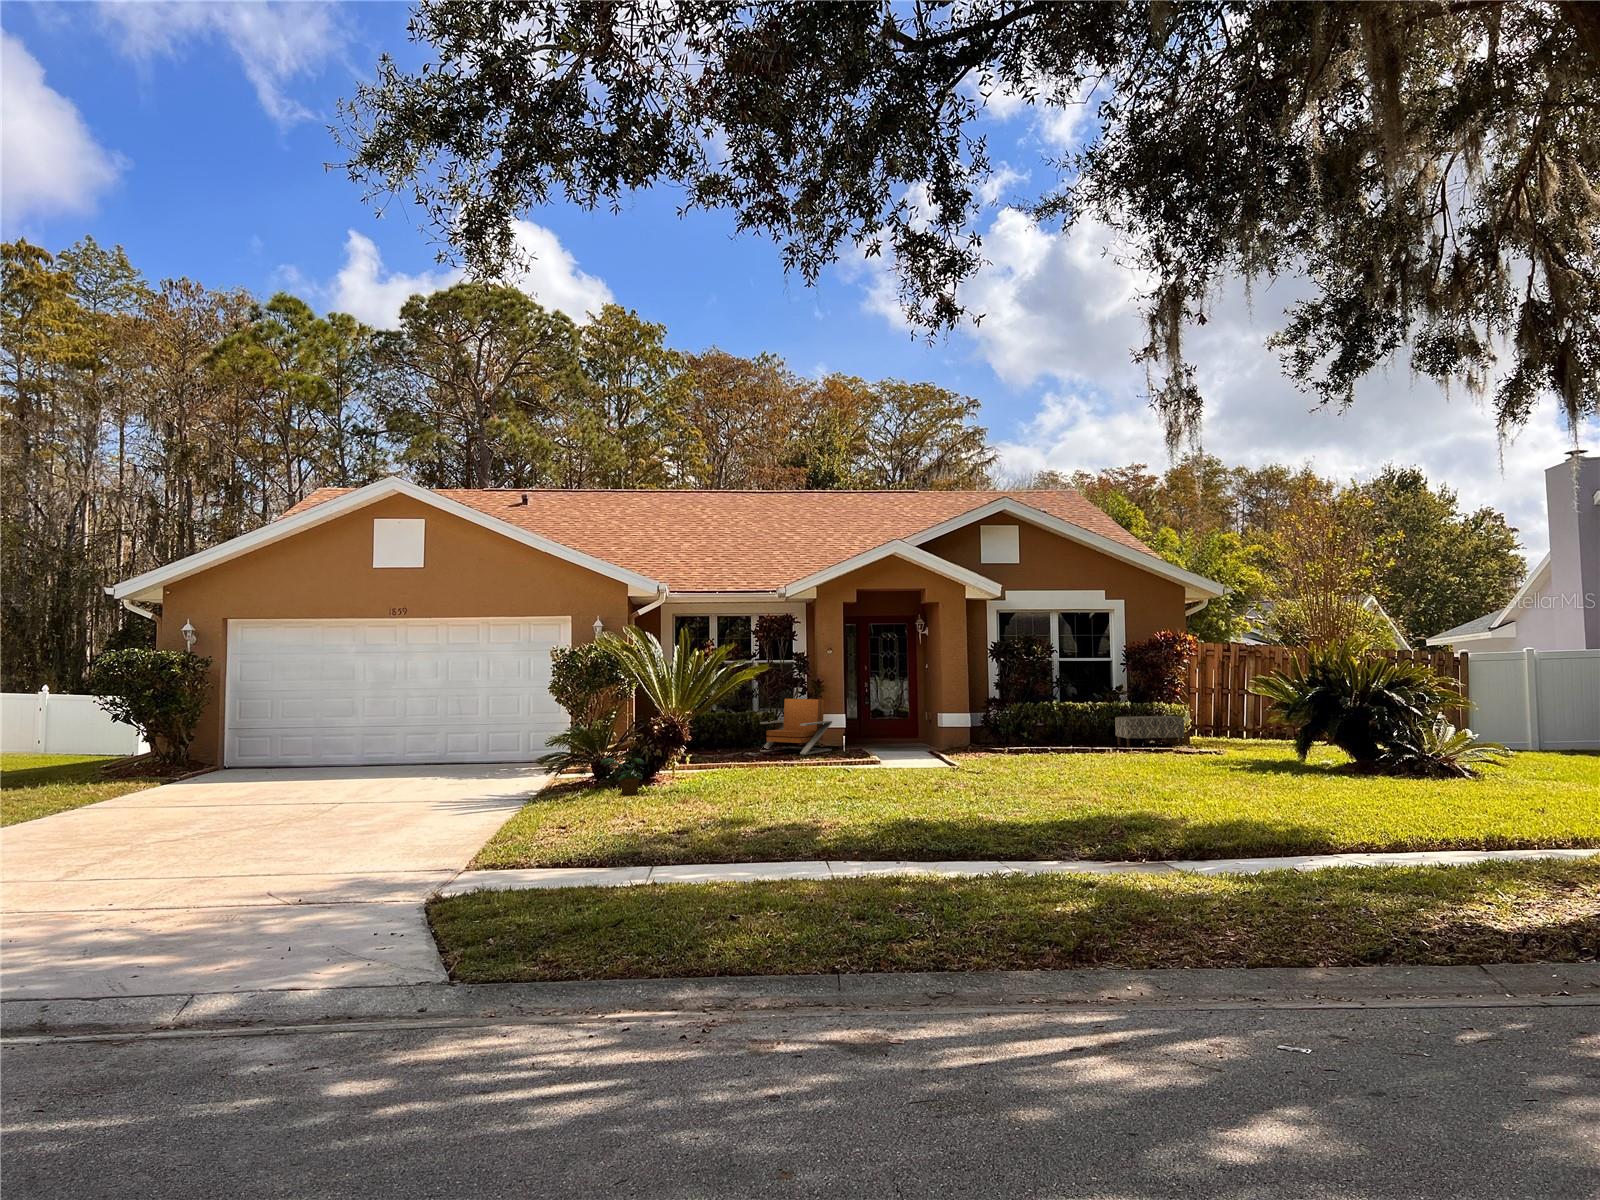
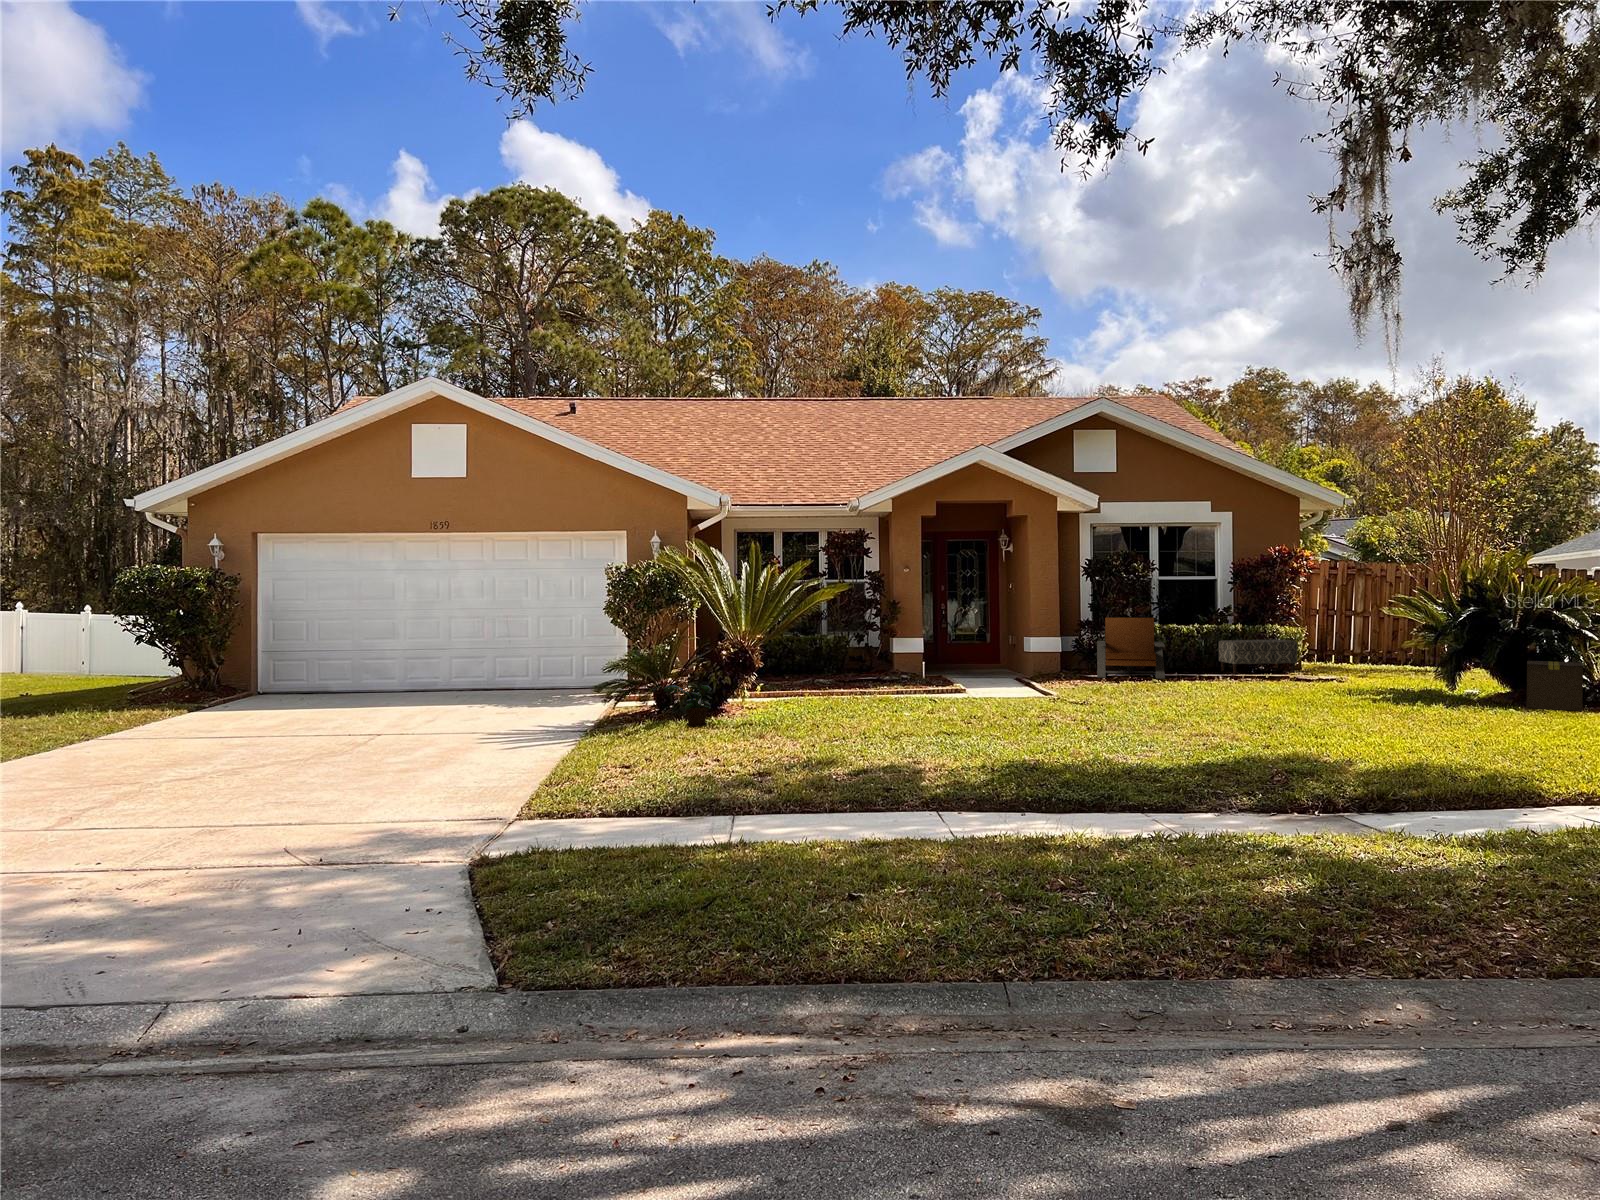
lounge chair: present [760,699,832,755] -> present [1097,618,1165,679]
cardboard box: none [1359,734,1407,777] -> present [1527,661,1583,711]

